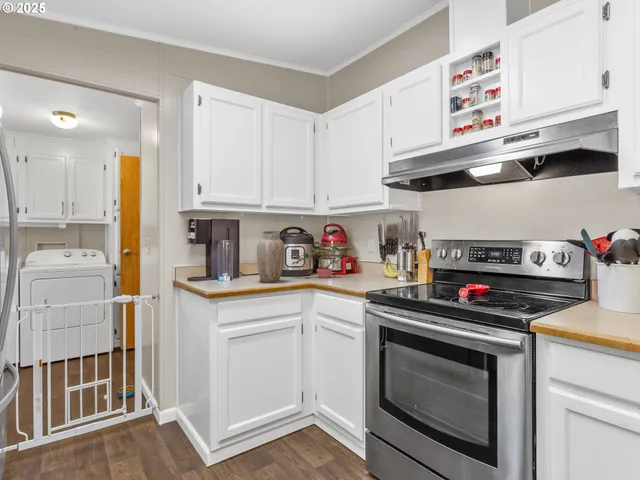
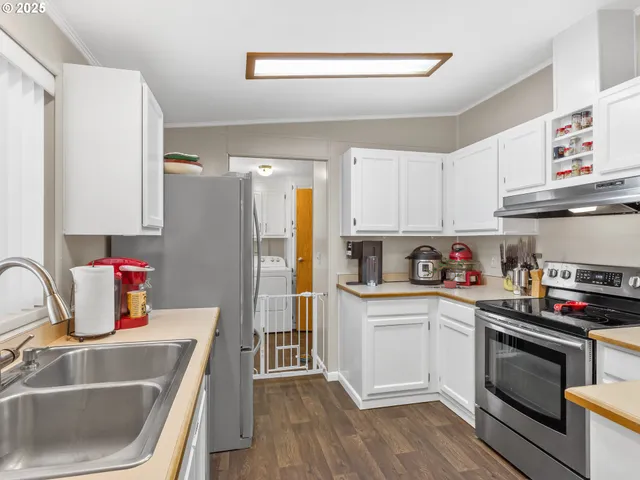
vase: present [257,231,285,283] -> none [396,251,417,290]

